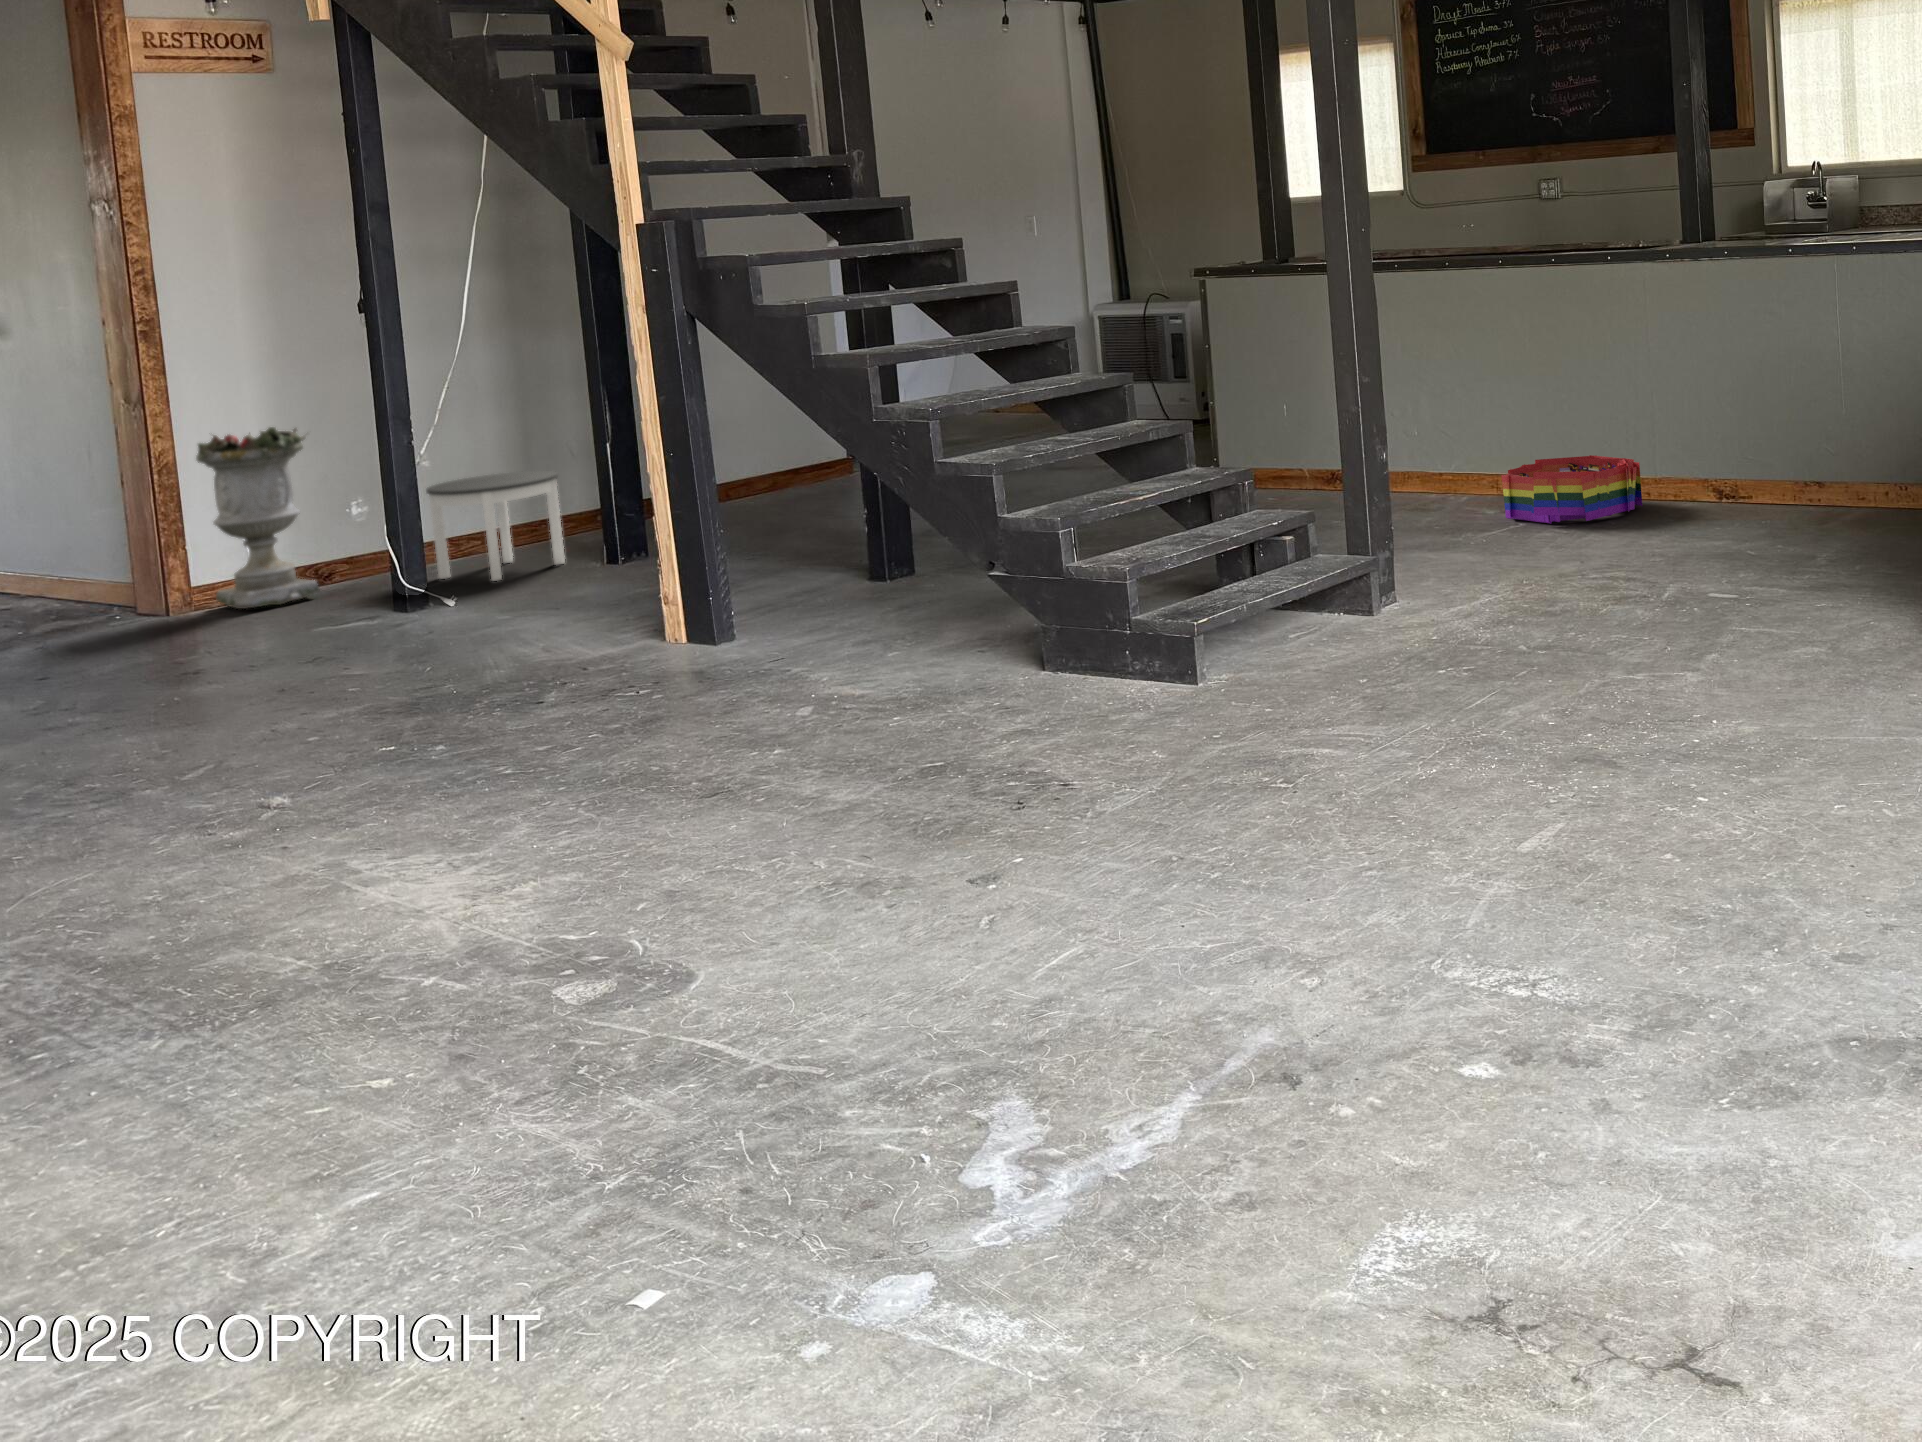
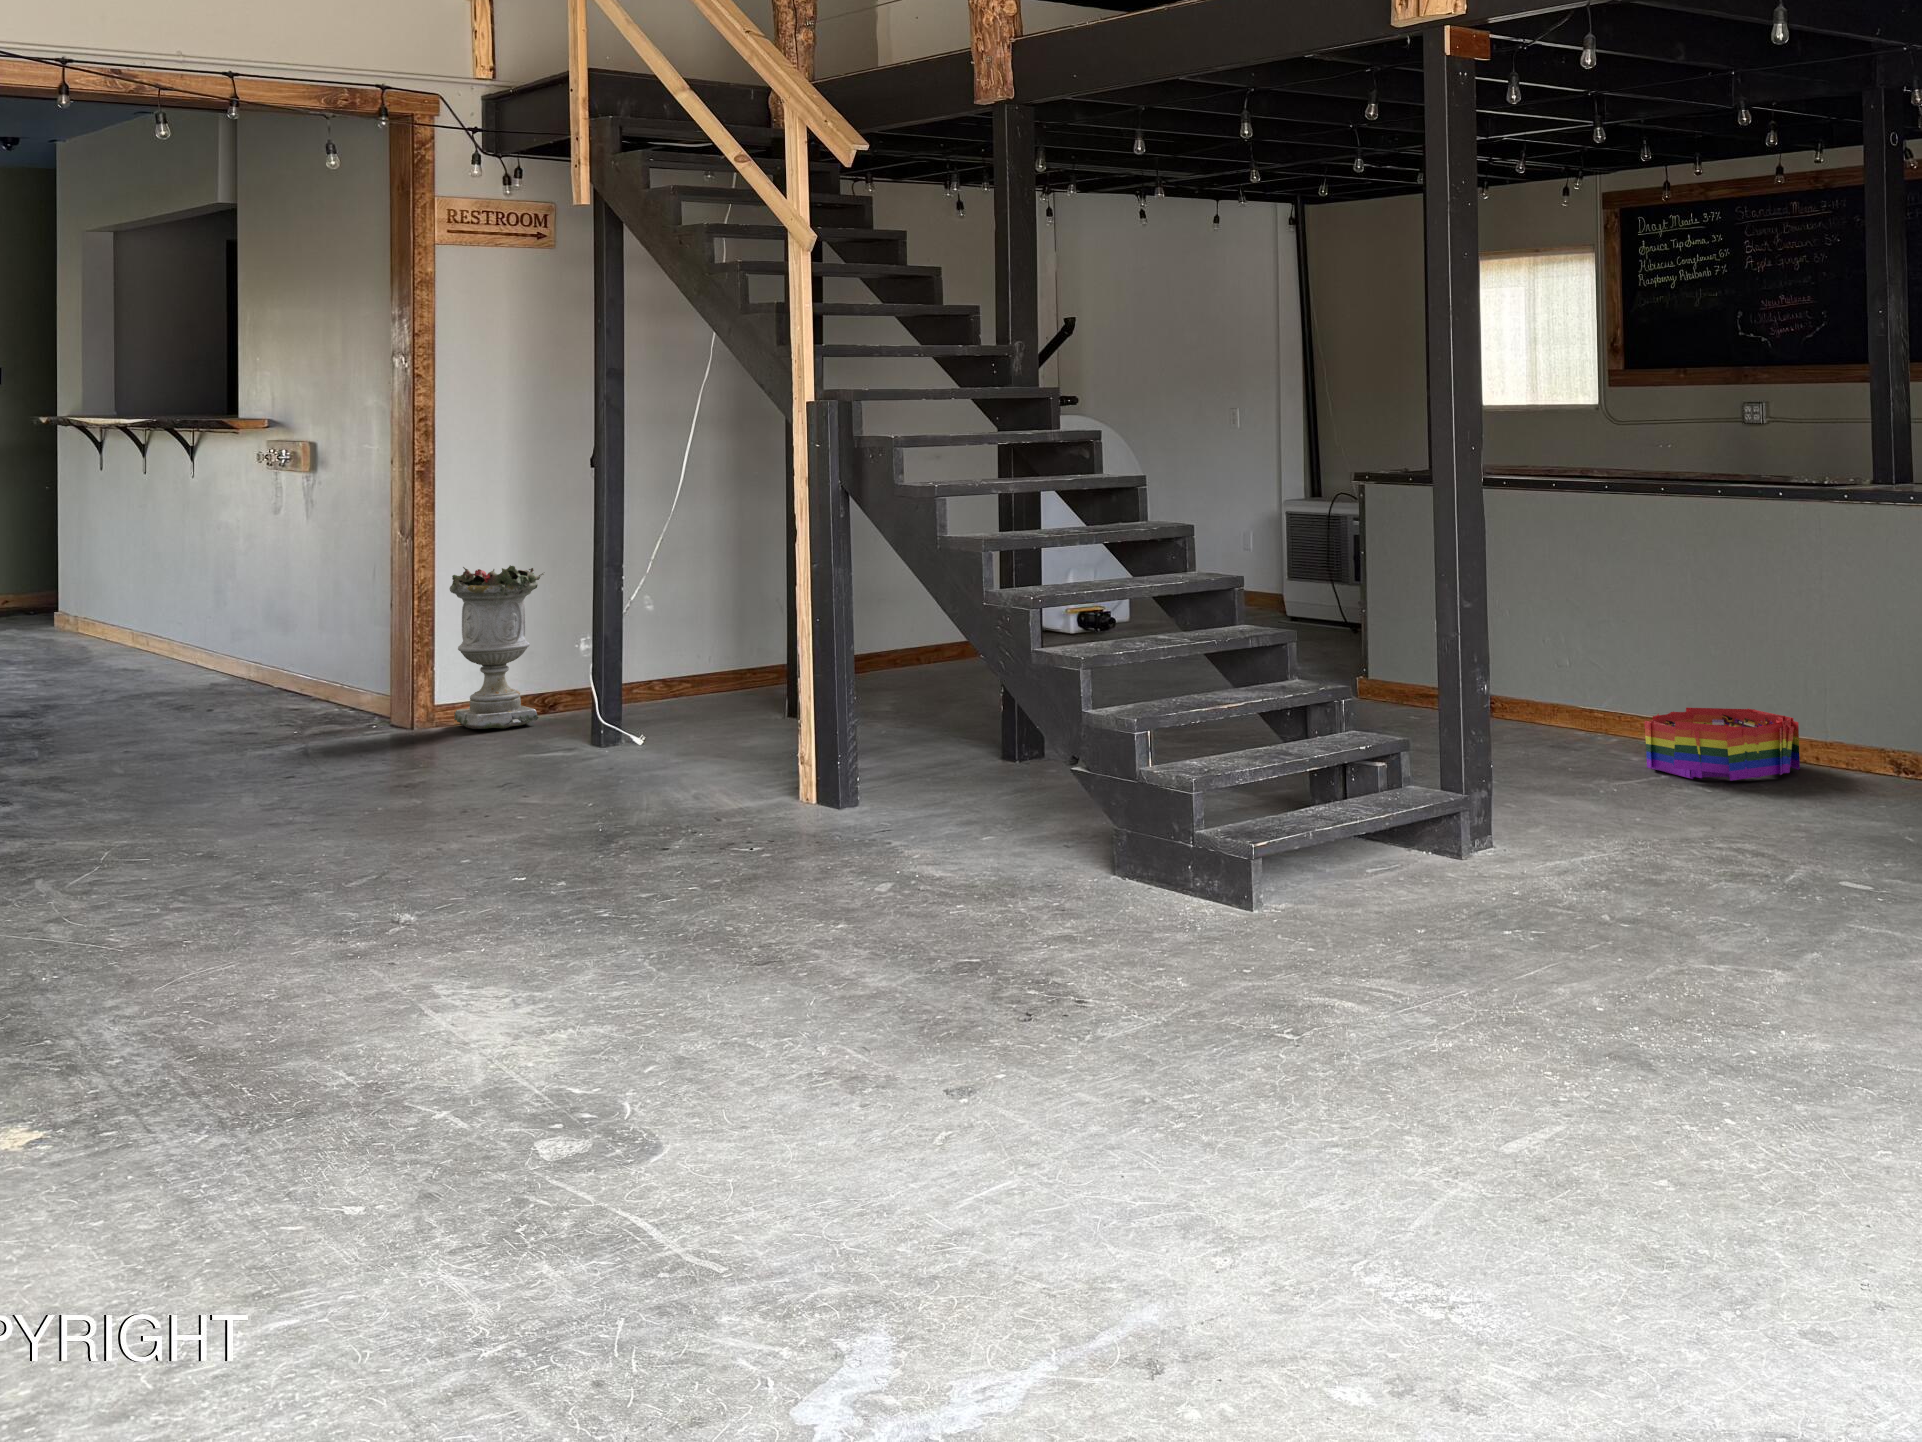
round table: present [426,471,565,581] -> none [635,625,749,726]

